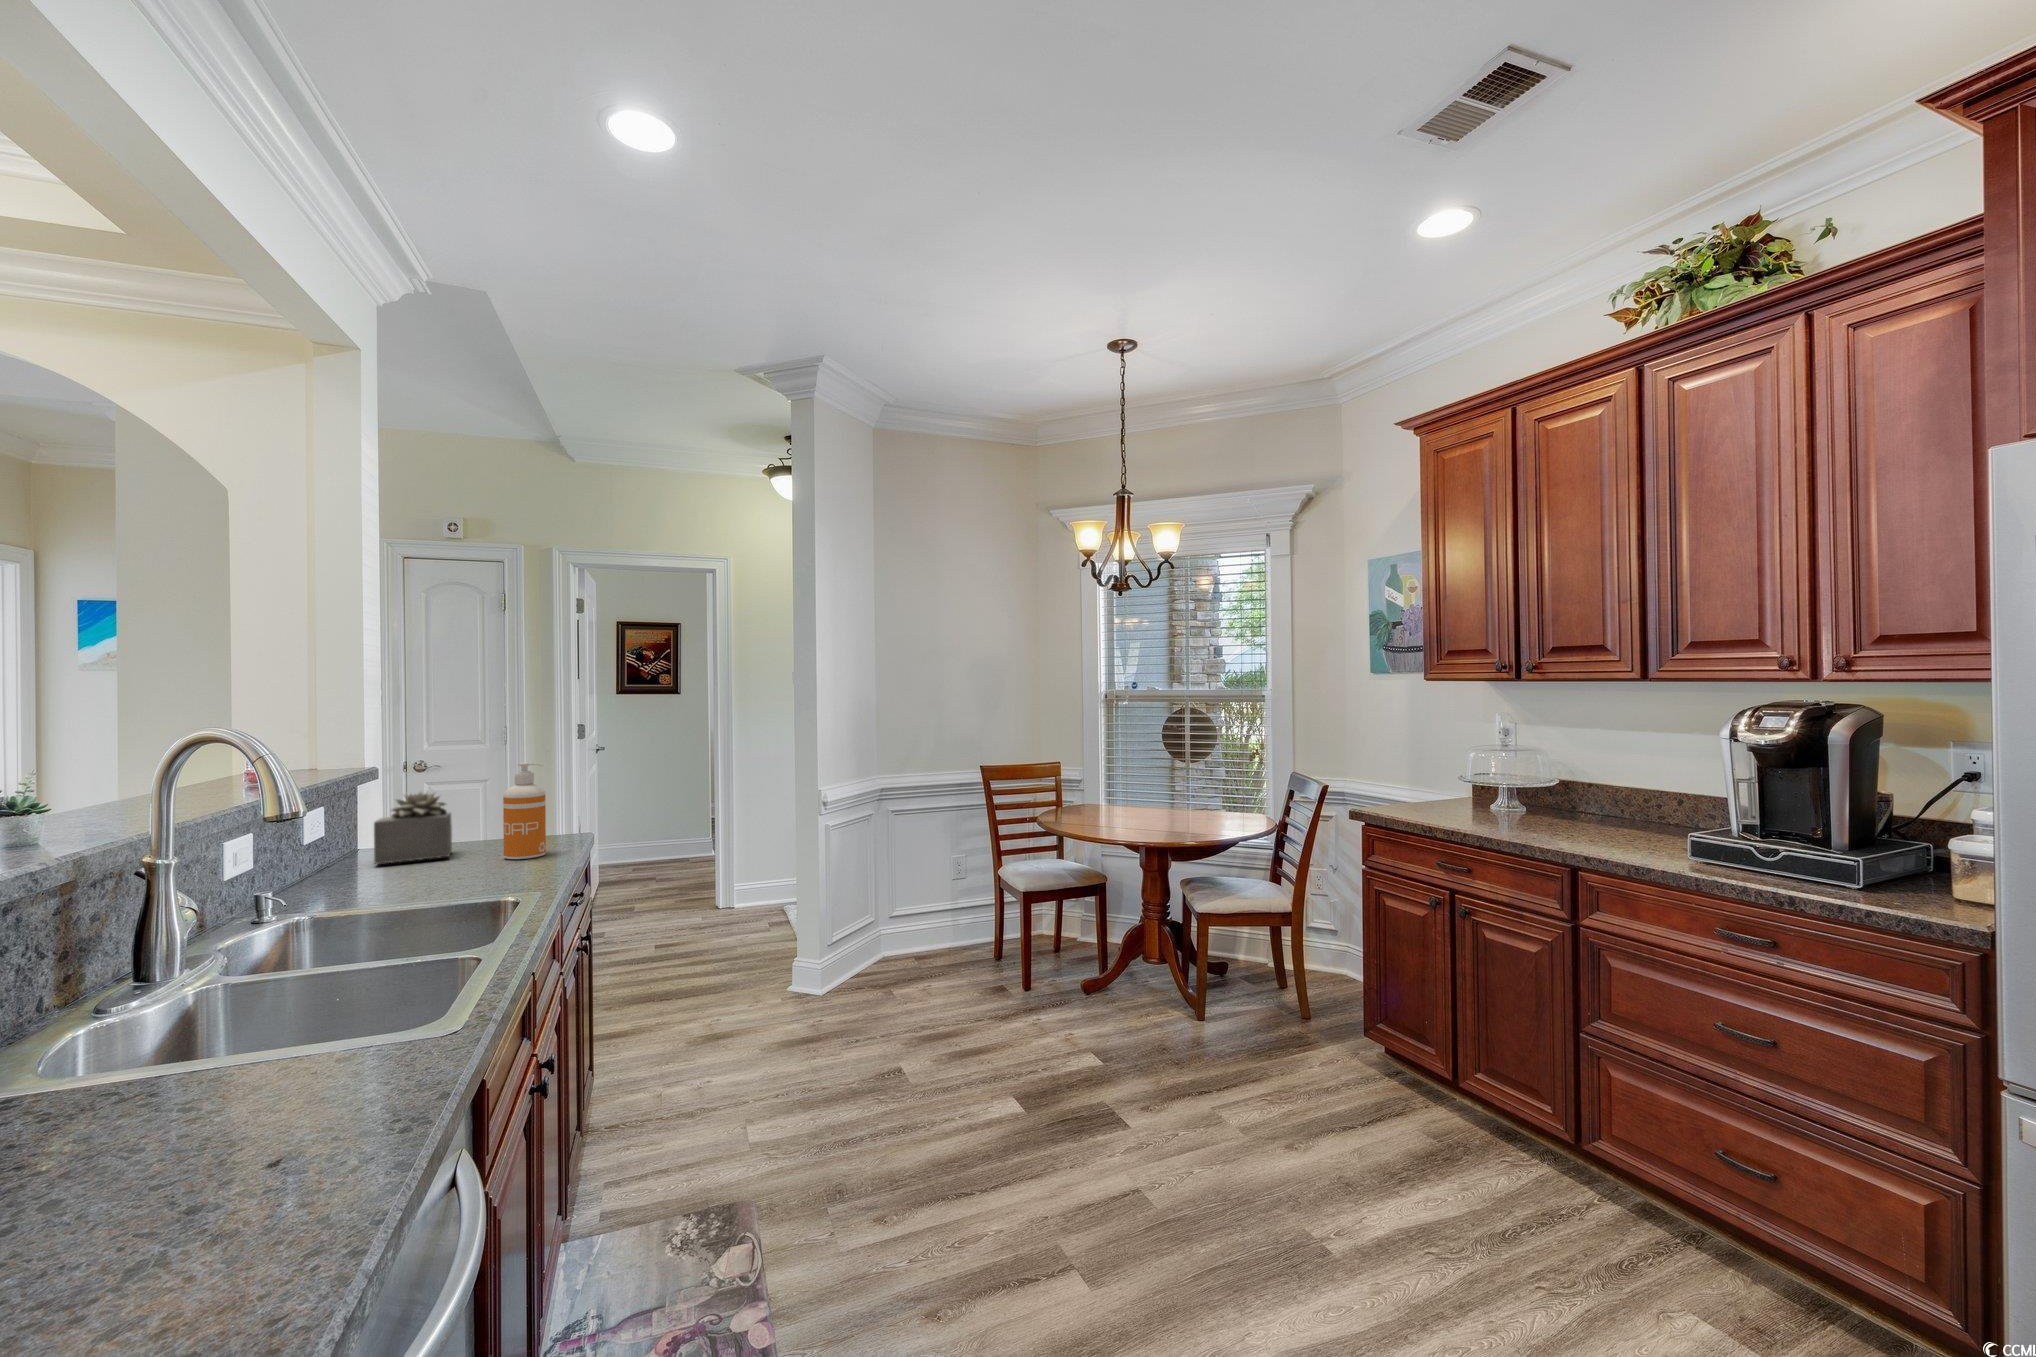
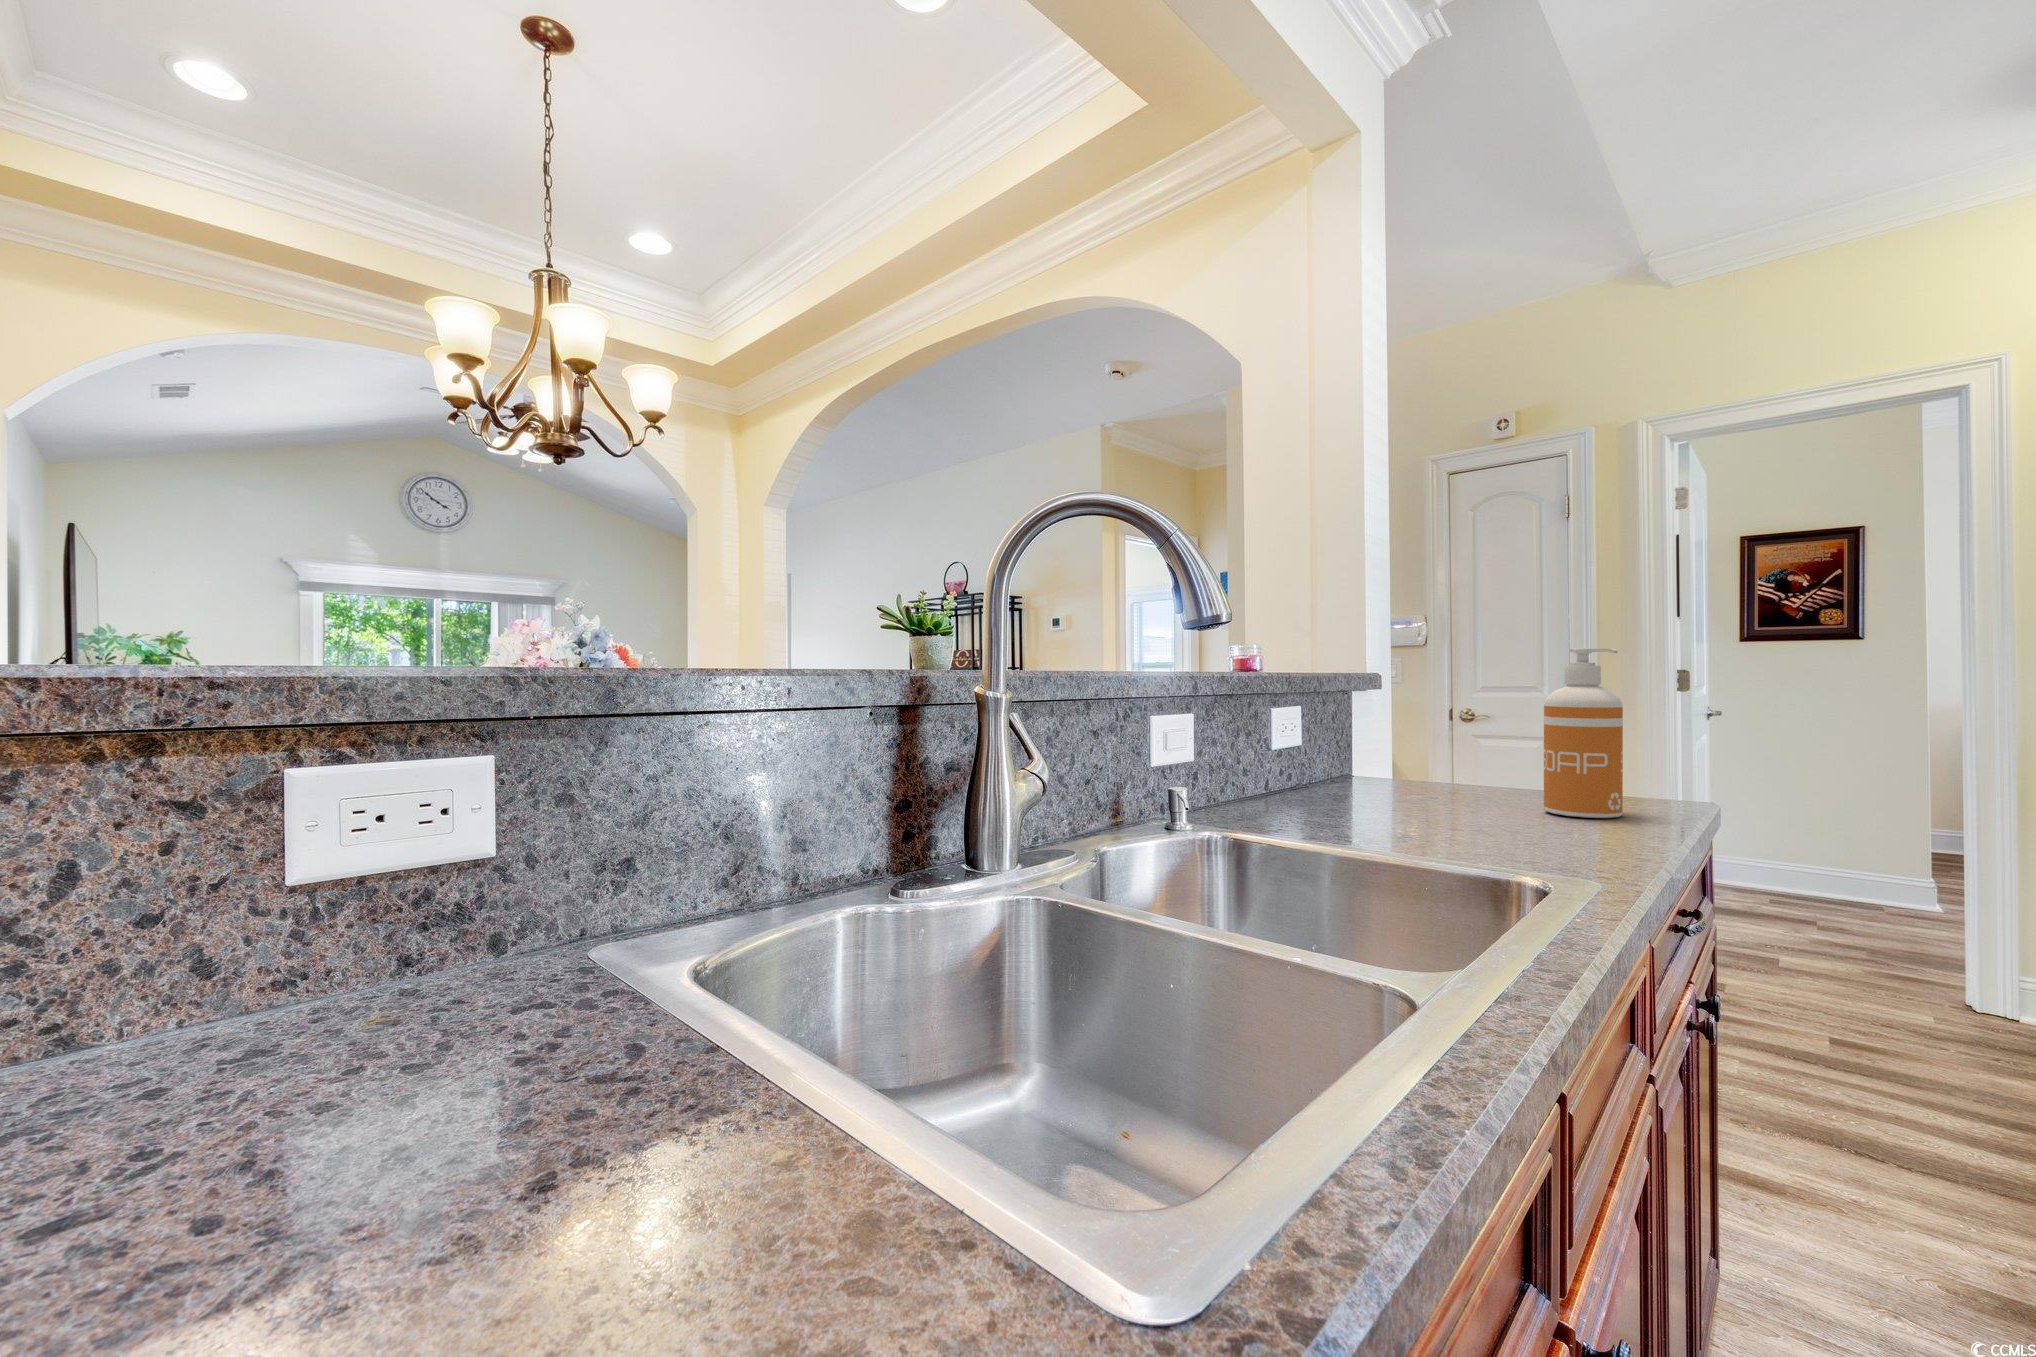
succulent plant: present [374,791,452,864] -> none [1357,692,1469,796]

